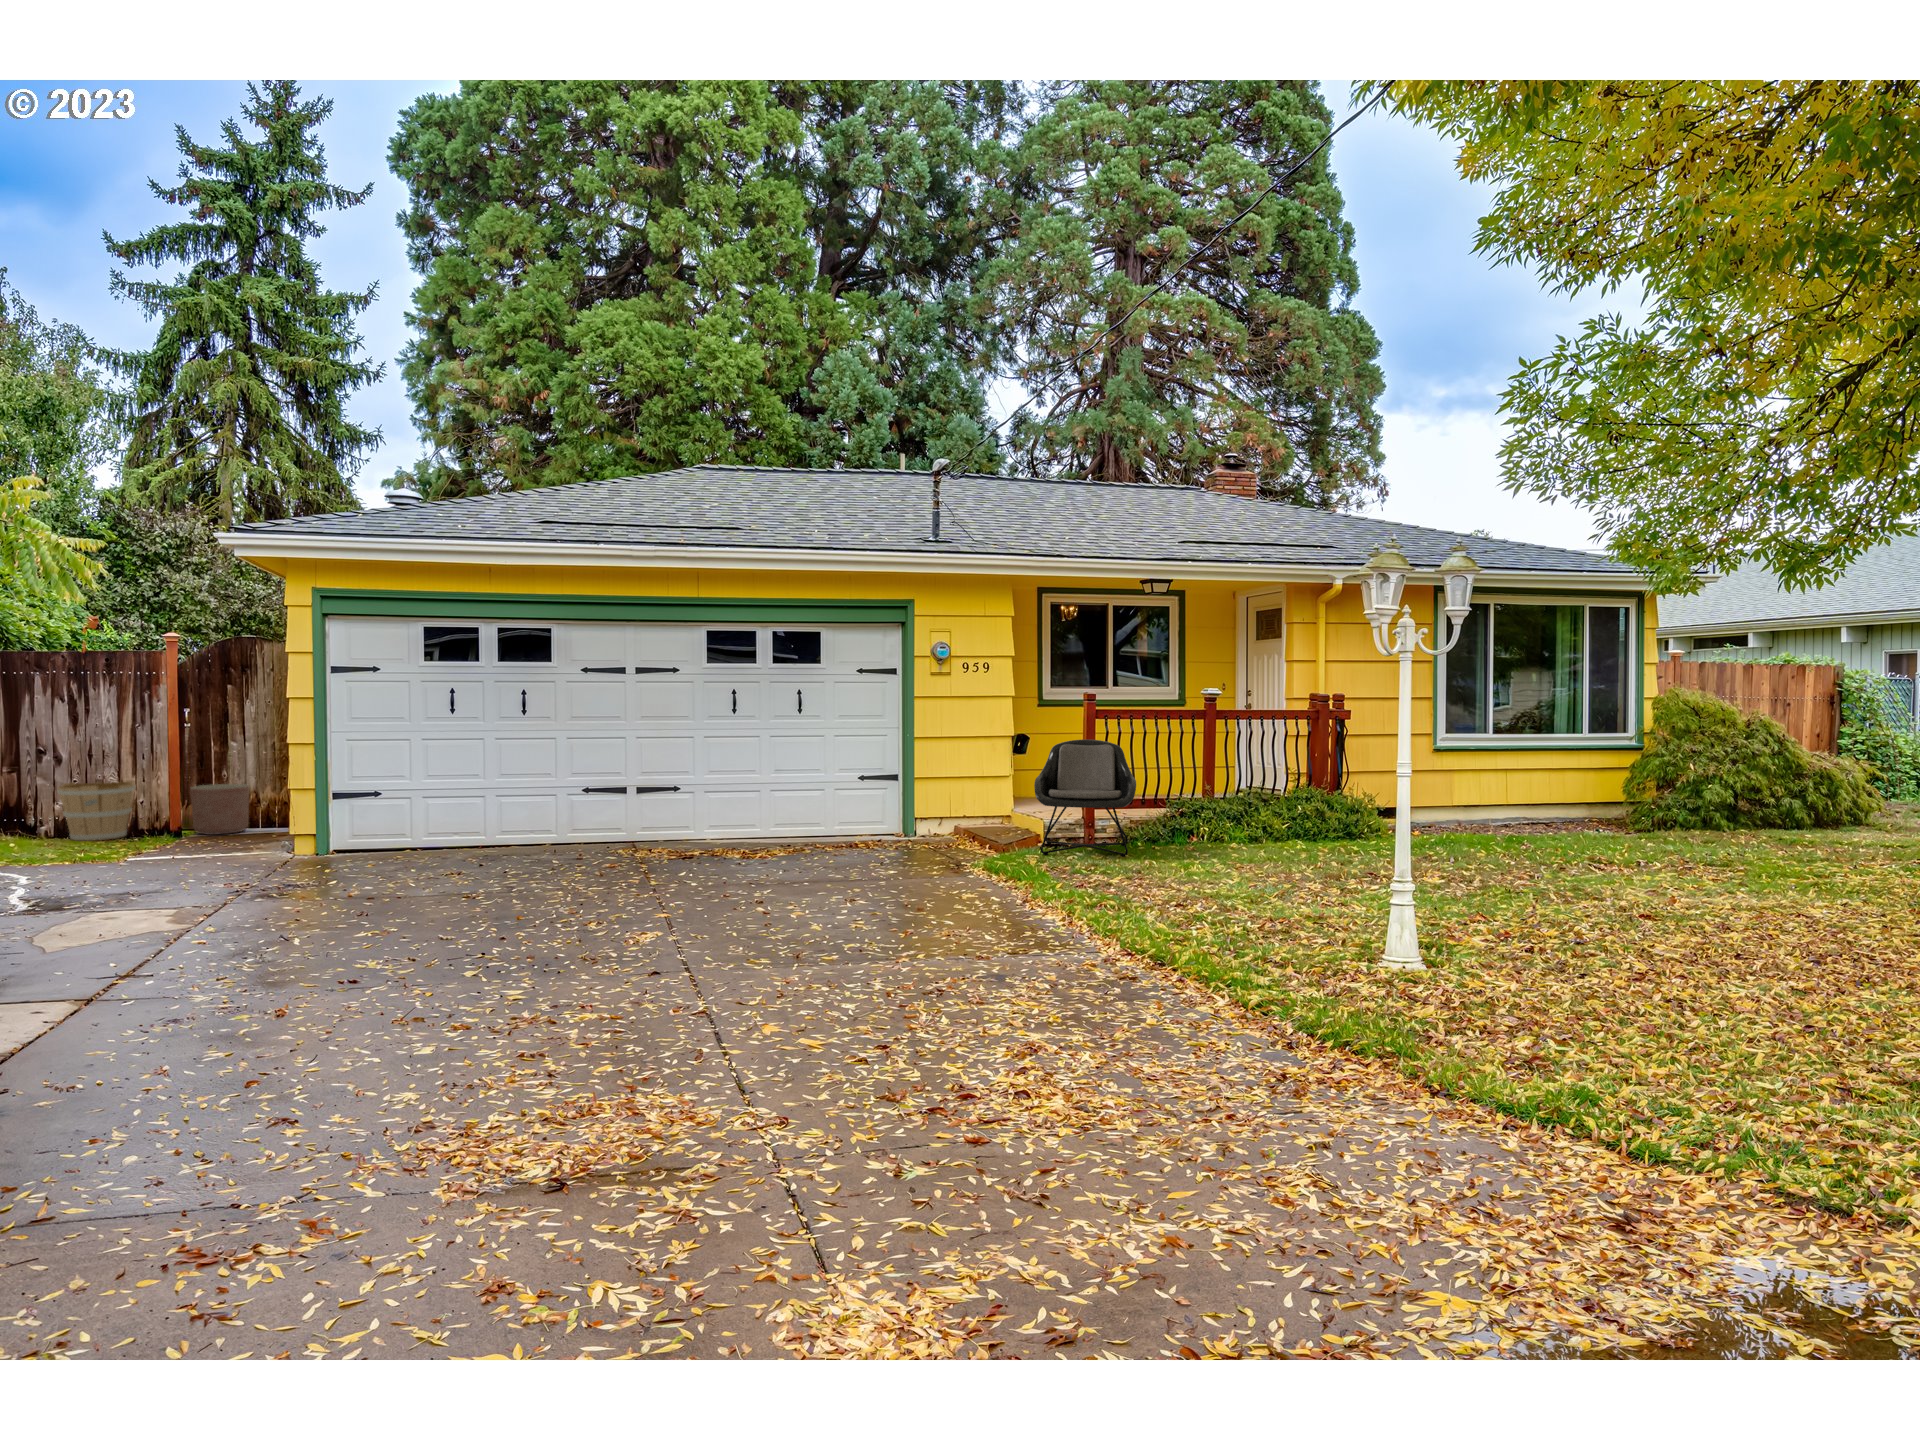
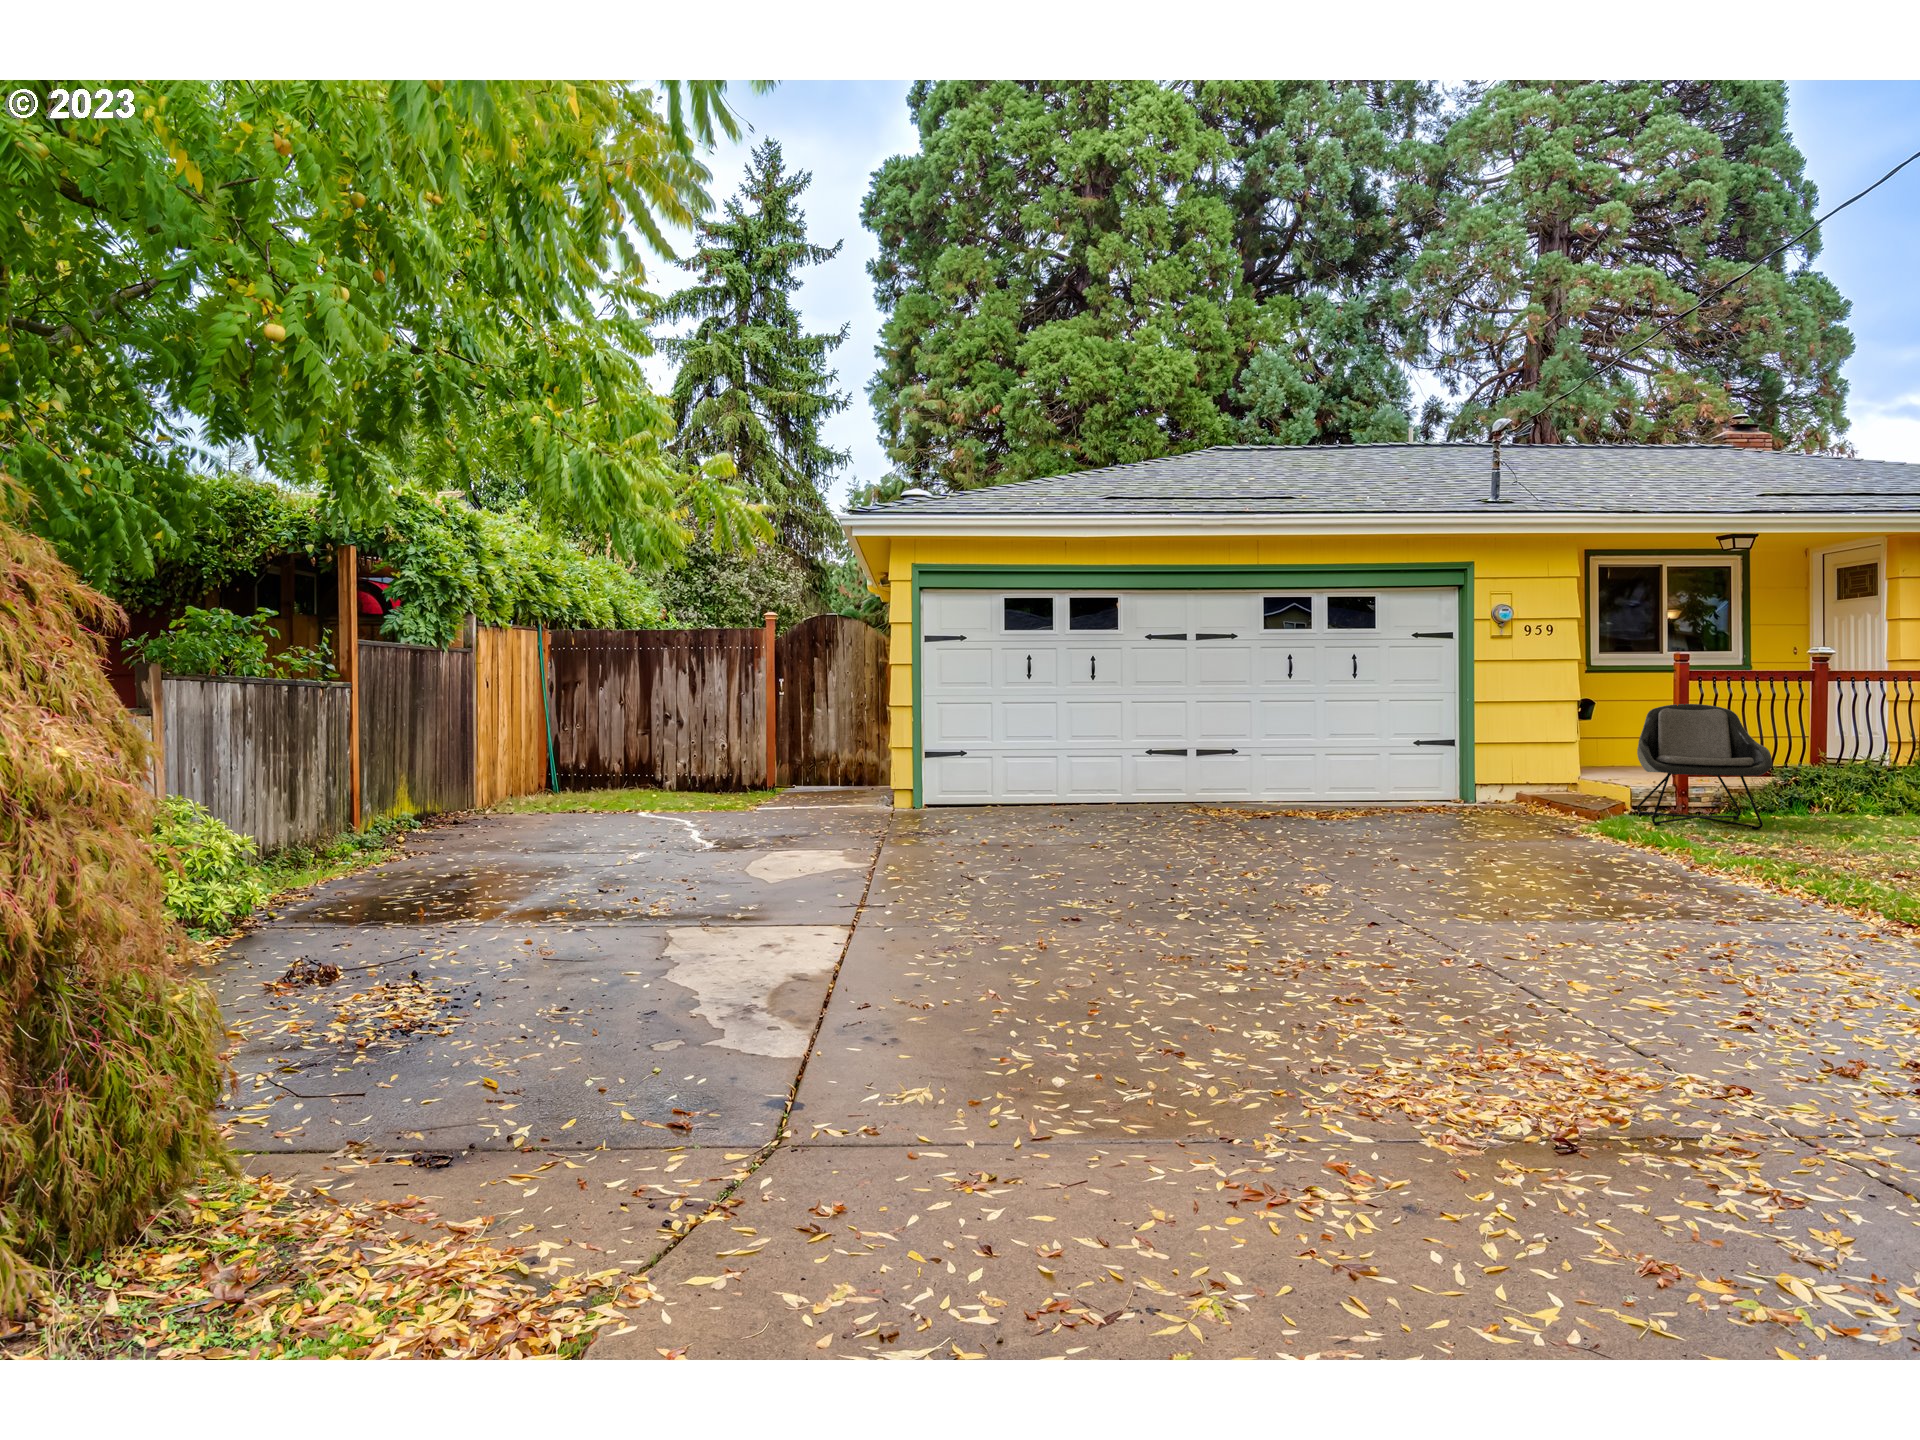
wooden bucket: present [57,781,136,841] -> none [689,738,745,788]
planter: present [190,784,249,835] -> none [788,743,833,786]

